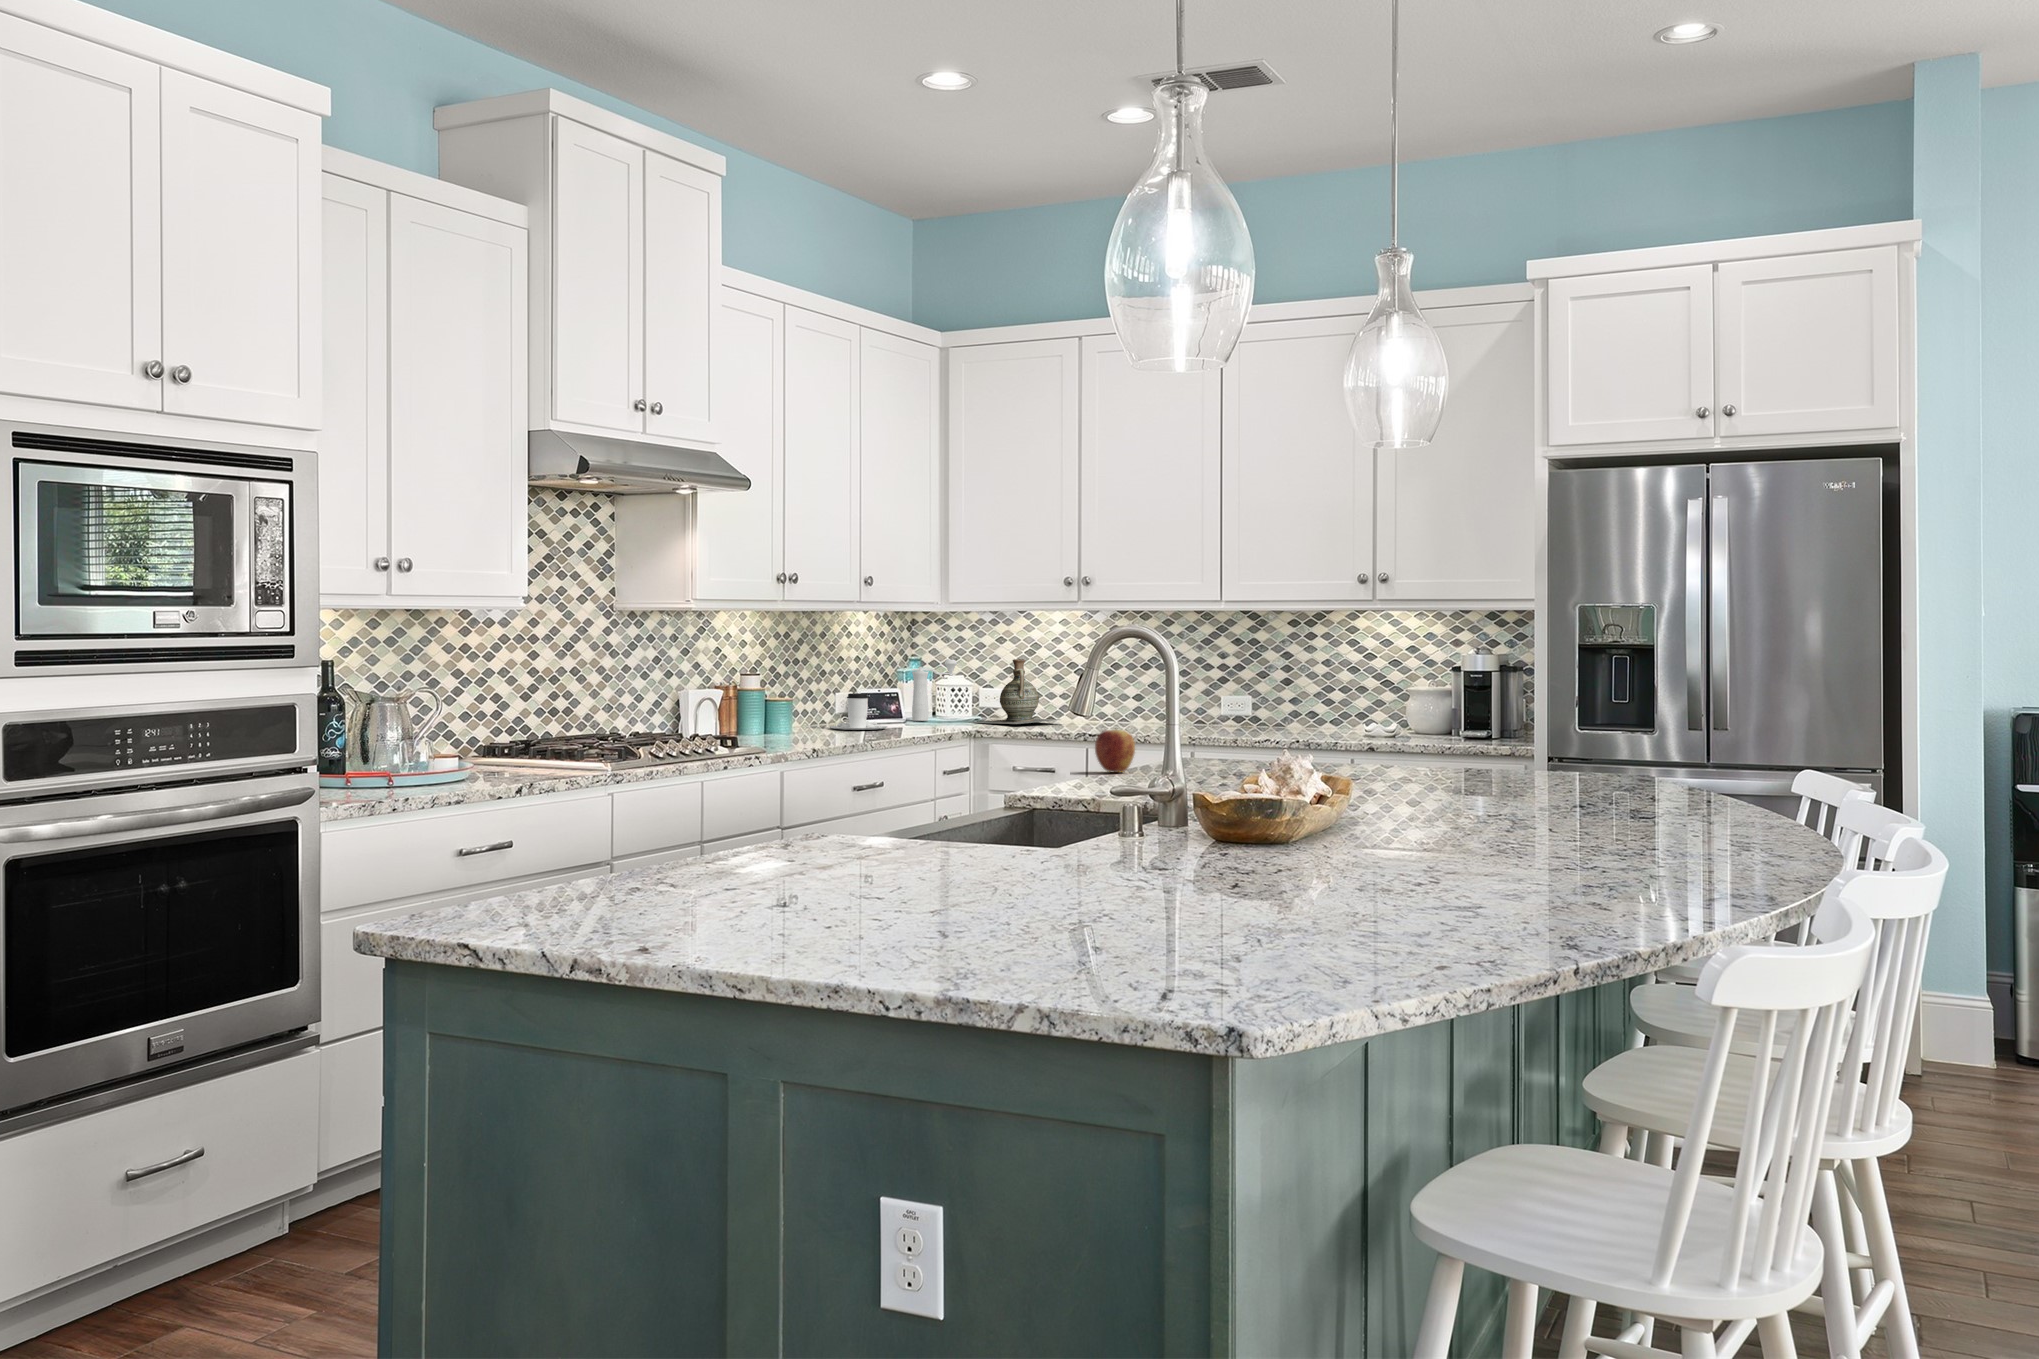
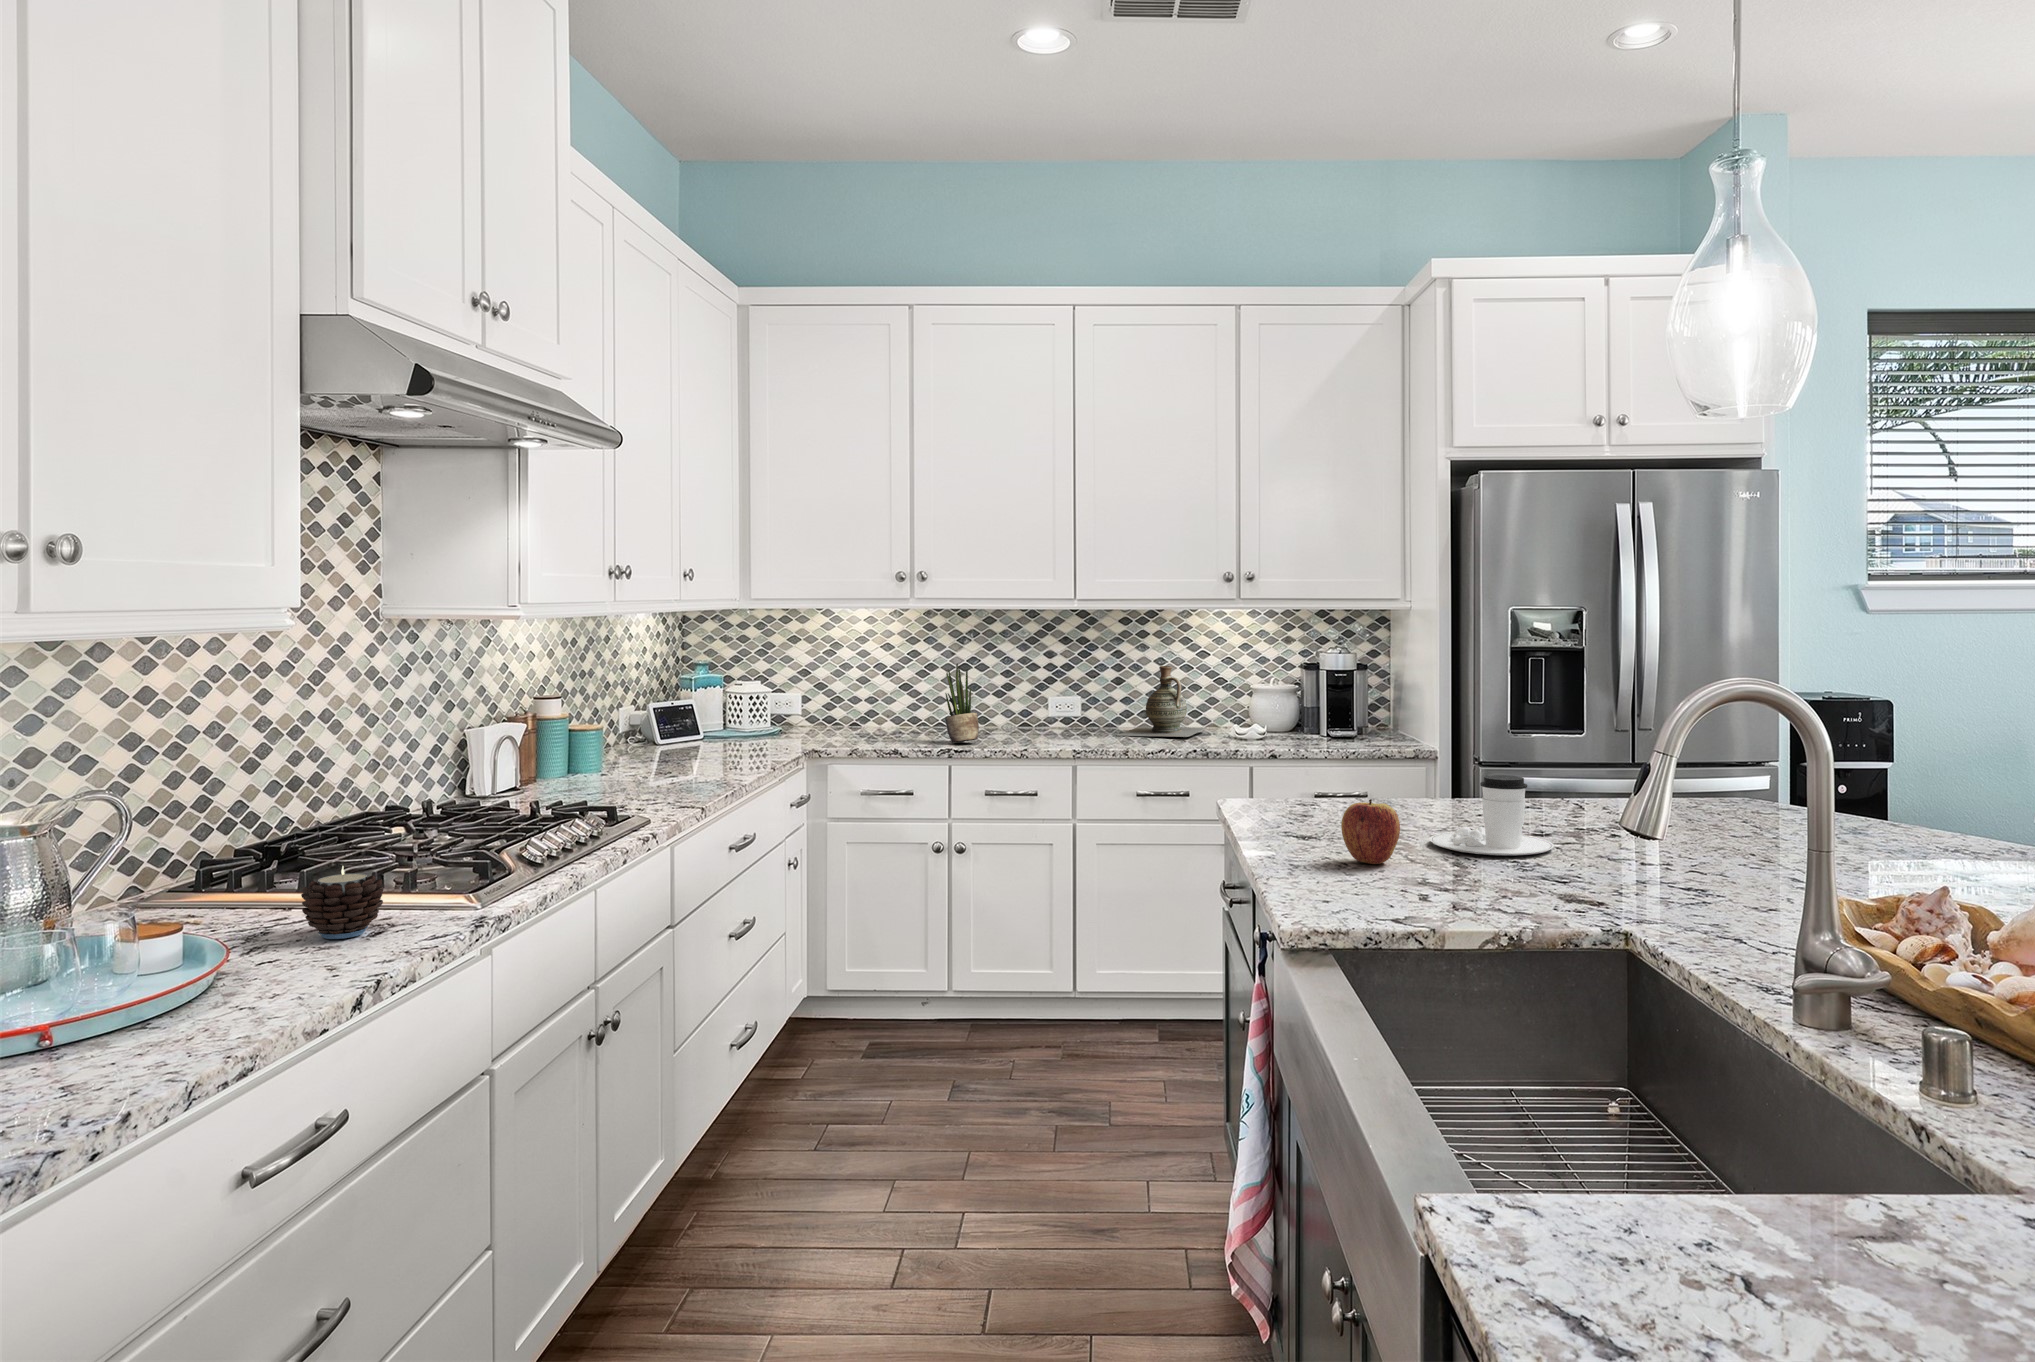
potted plant: none [1088,656,1117,729] -> present [945,663,979,742]
ceramic jug: present [974,659,1059,724] -> present [1118,666,1206,737]
pepper mill: present [912,660,957,721] -> none [721,667,771,740]
coffee cup: present [830,693,887,730] -> present [1430,775,1554,856]
candle: none [505,734,545,772] -> present [301,866,383,939]

